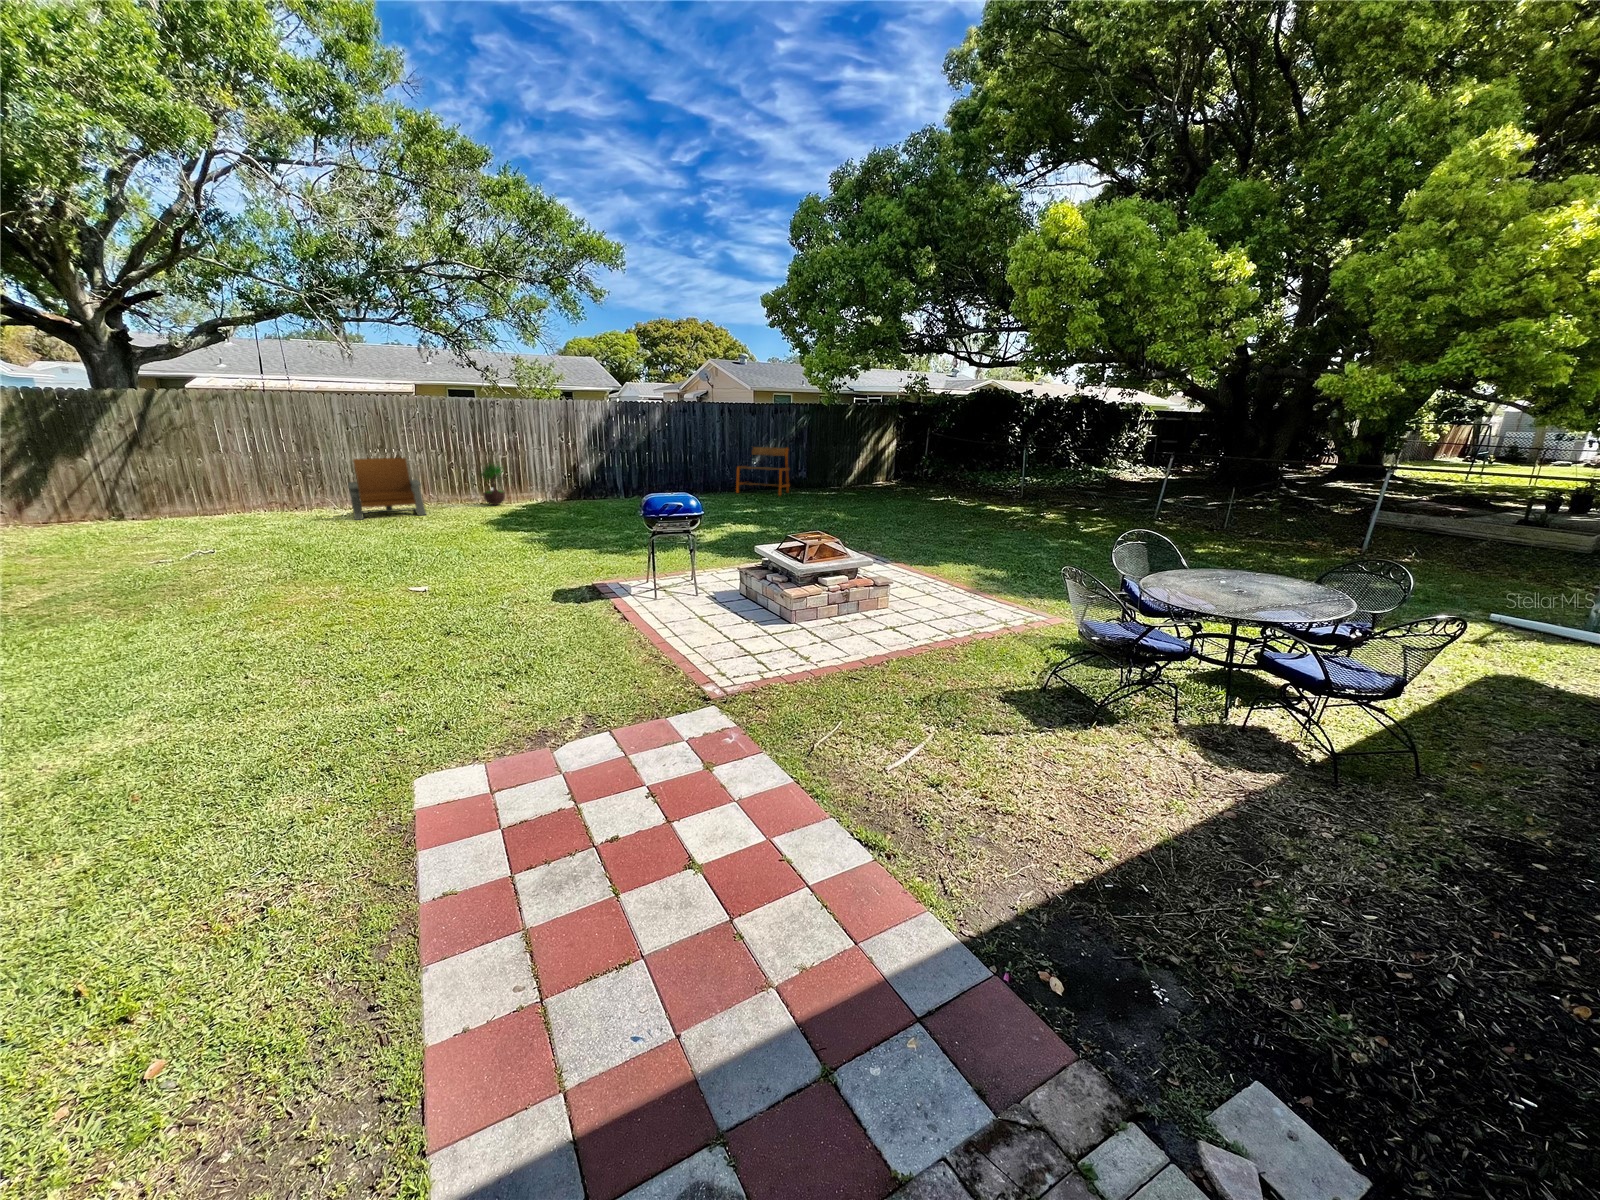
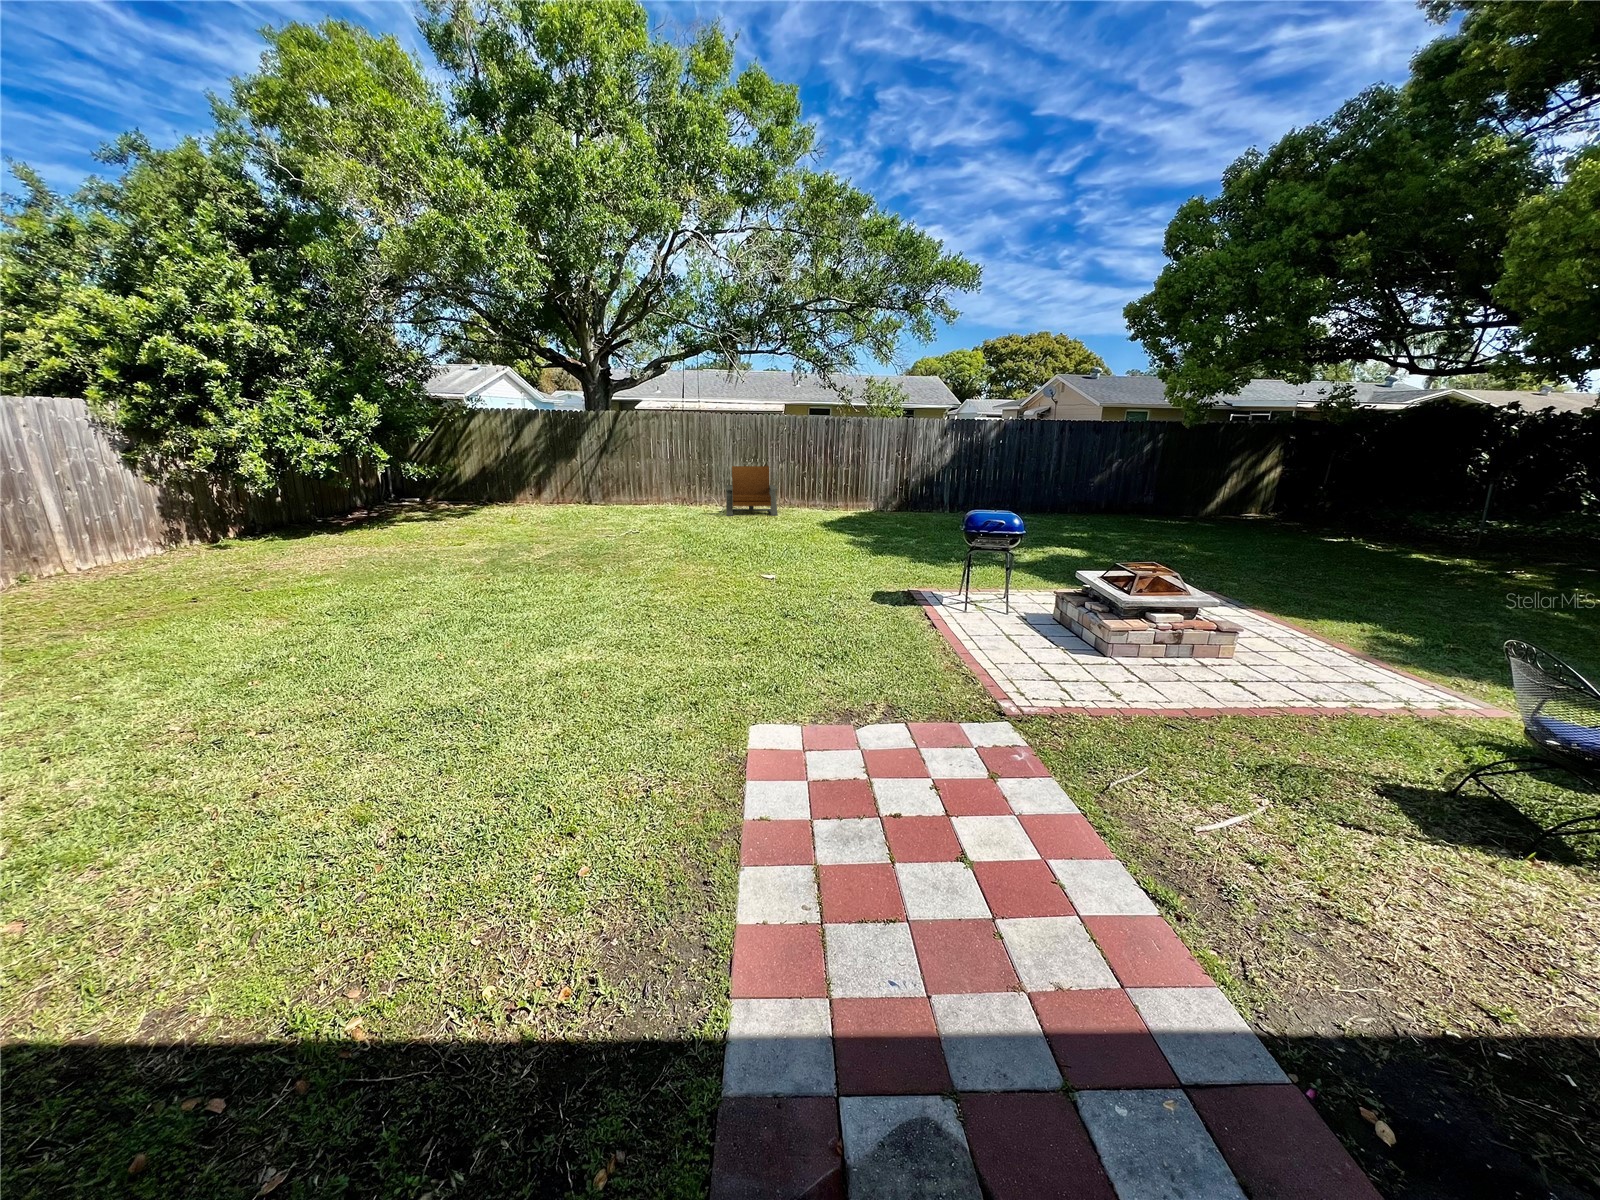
bench: present [736,447,790,495] -> none [1064,464,1134,519]
potted tree: present [480,464,505,505] -> none [820,470,844,511]

